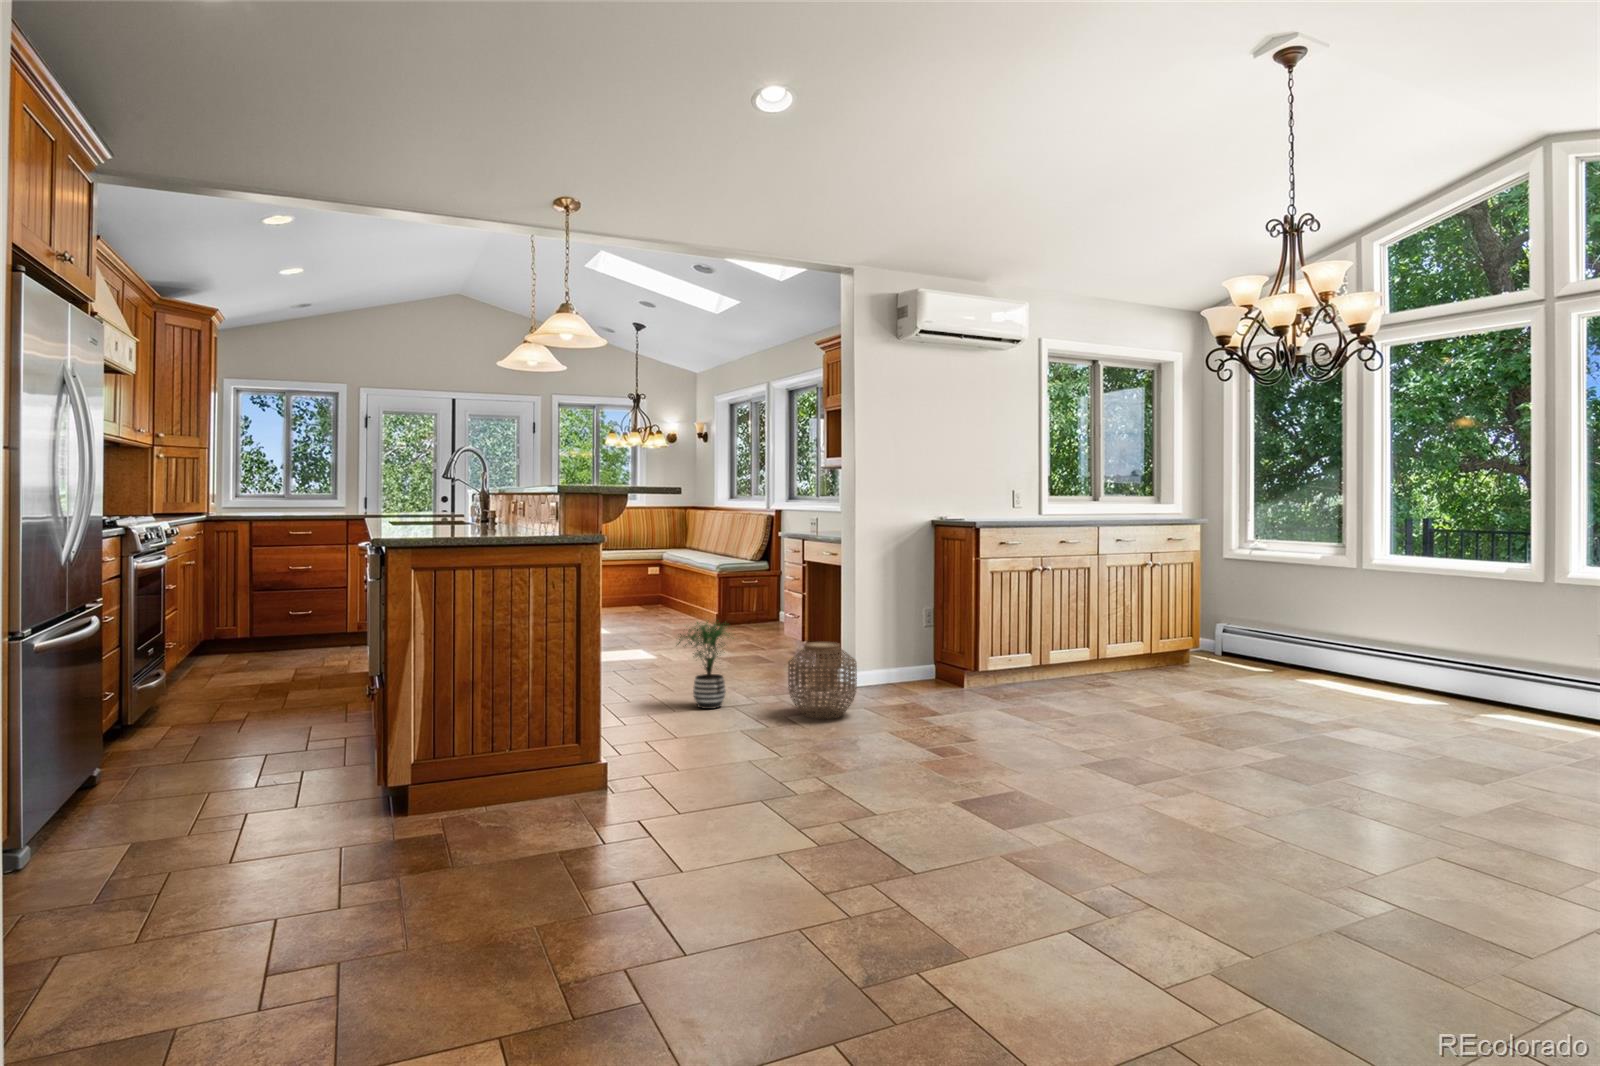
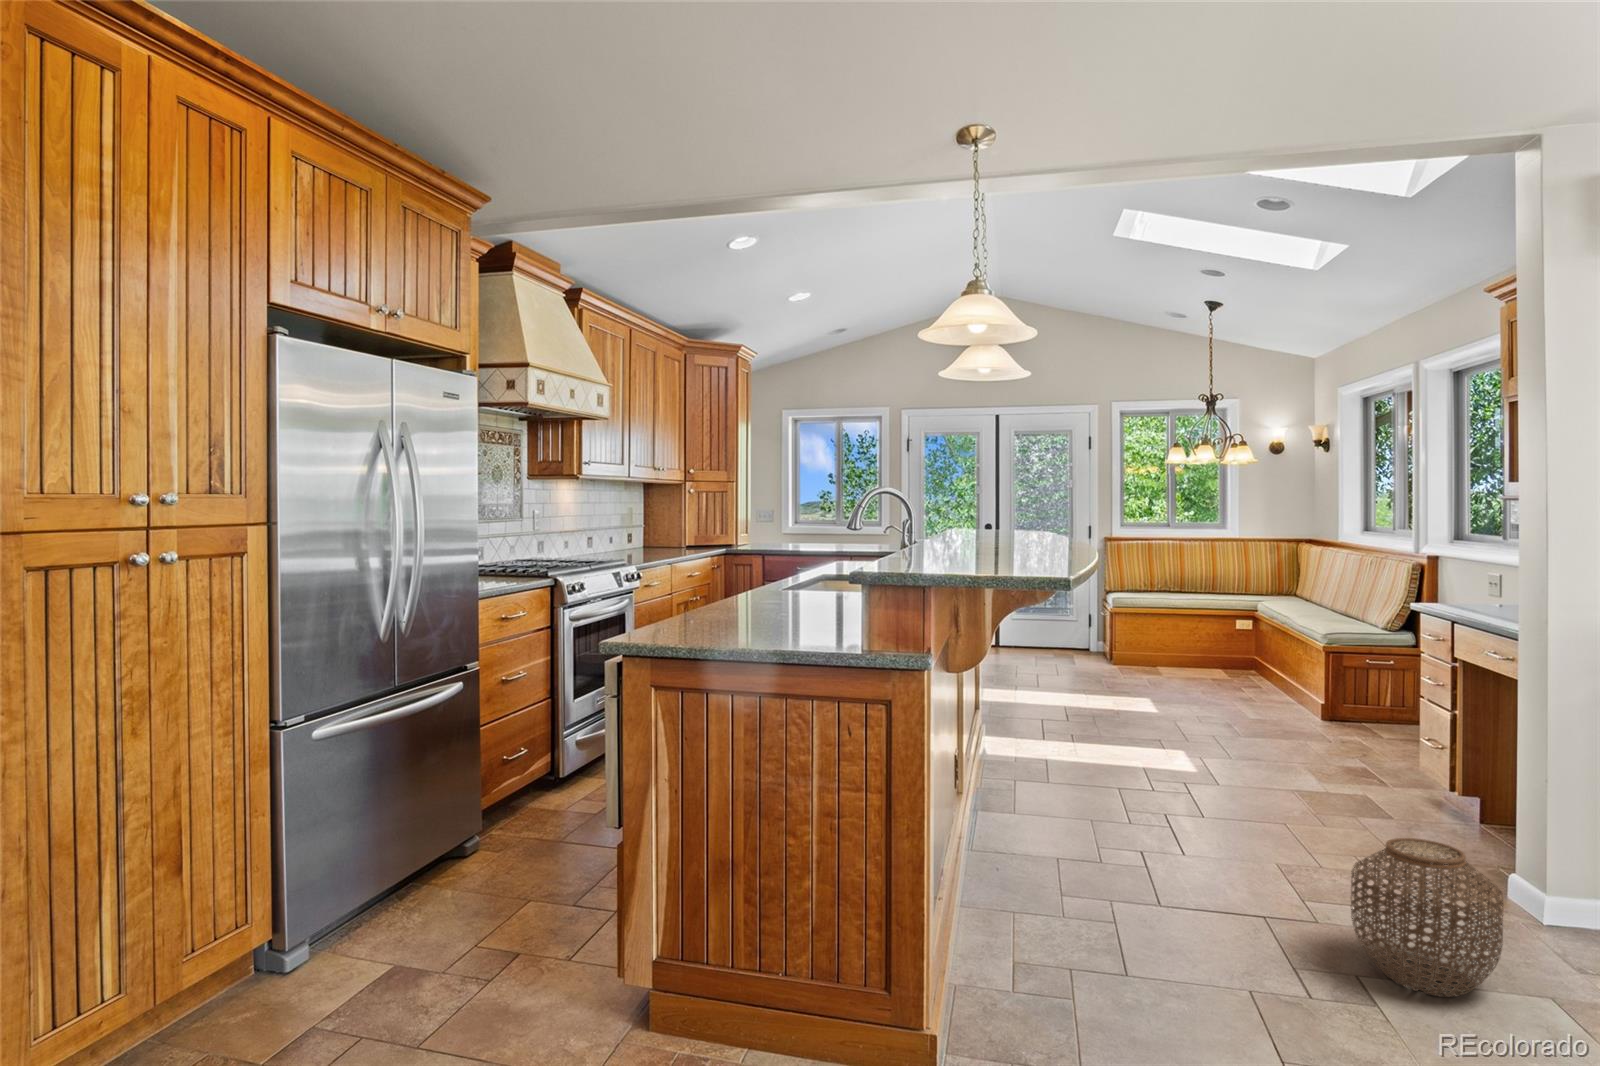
potted plant: present [677,620,730,709] -> none [1158,757,1269,908]

